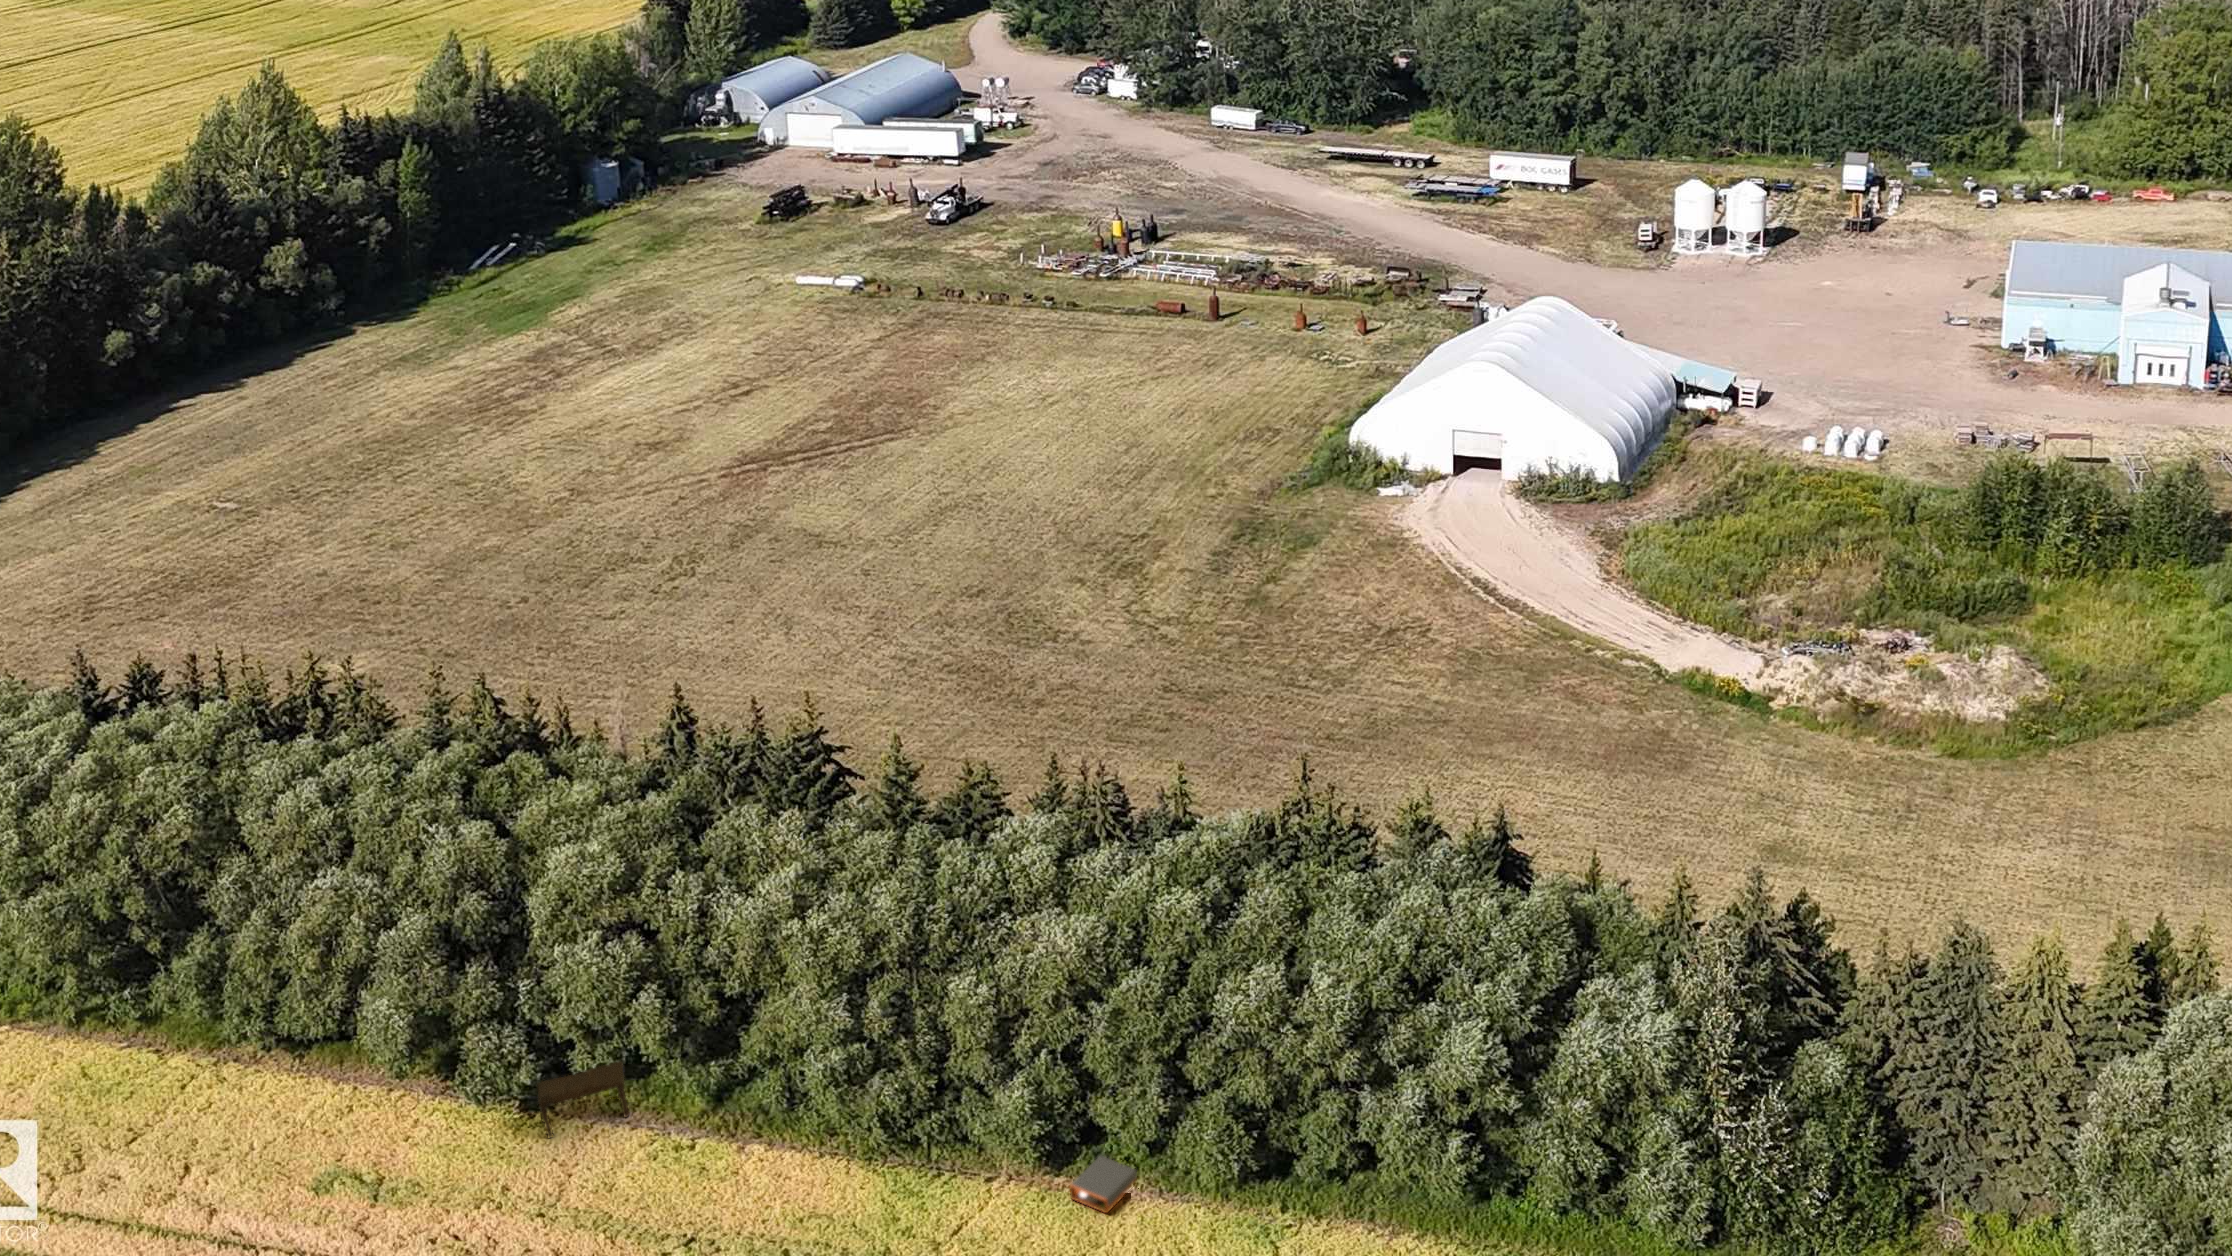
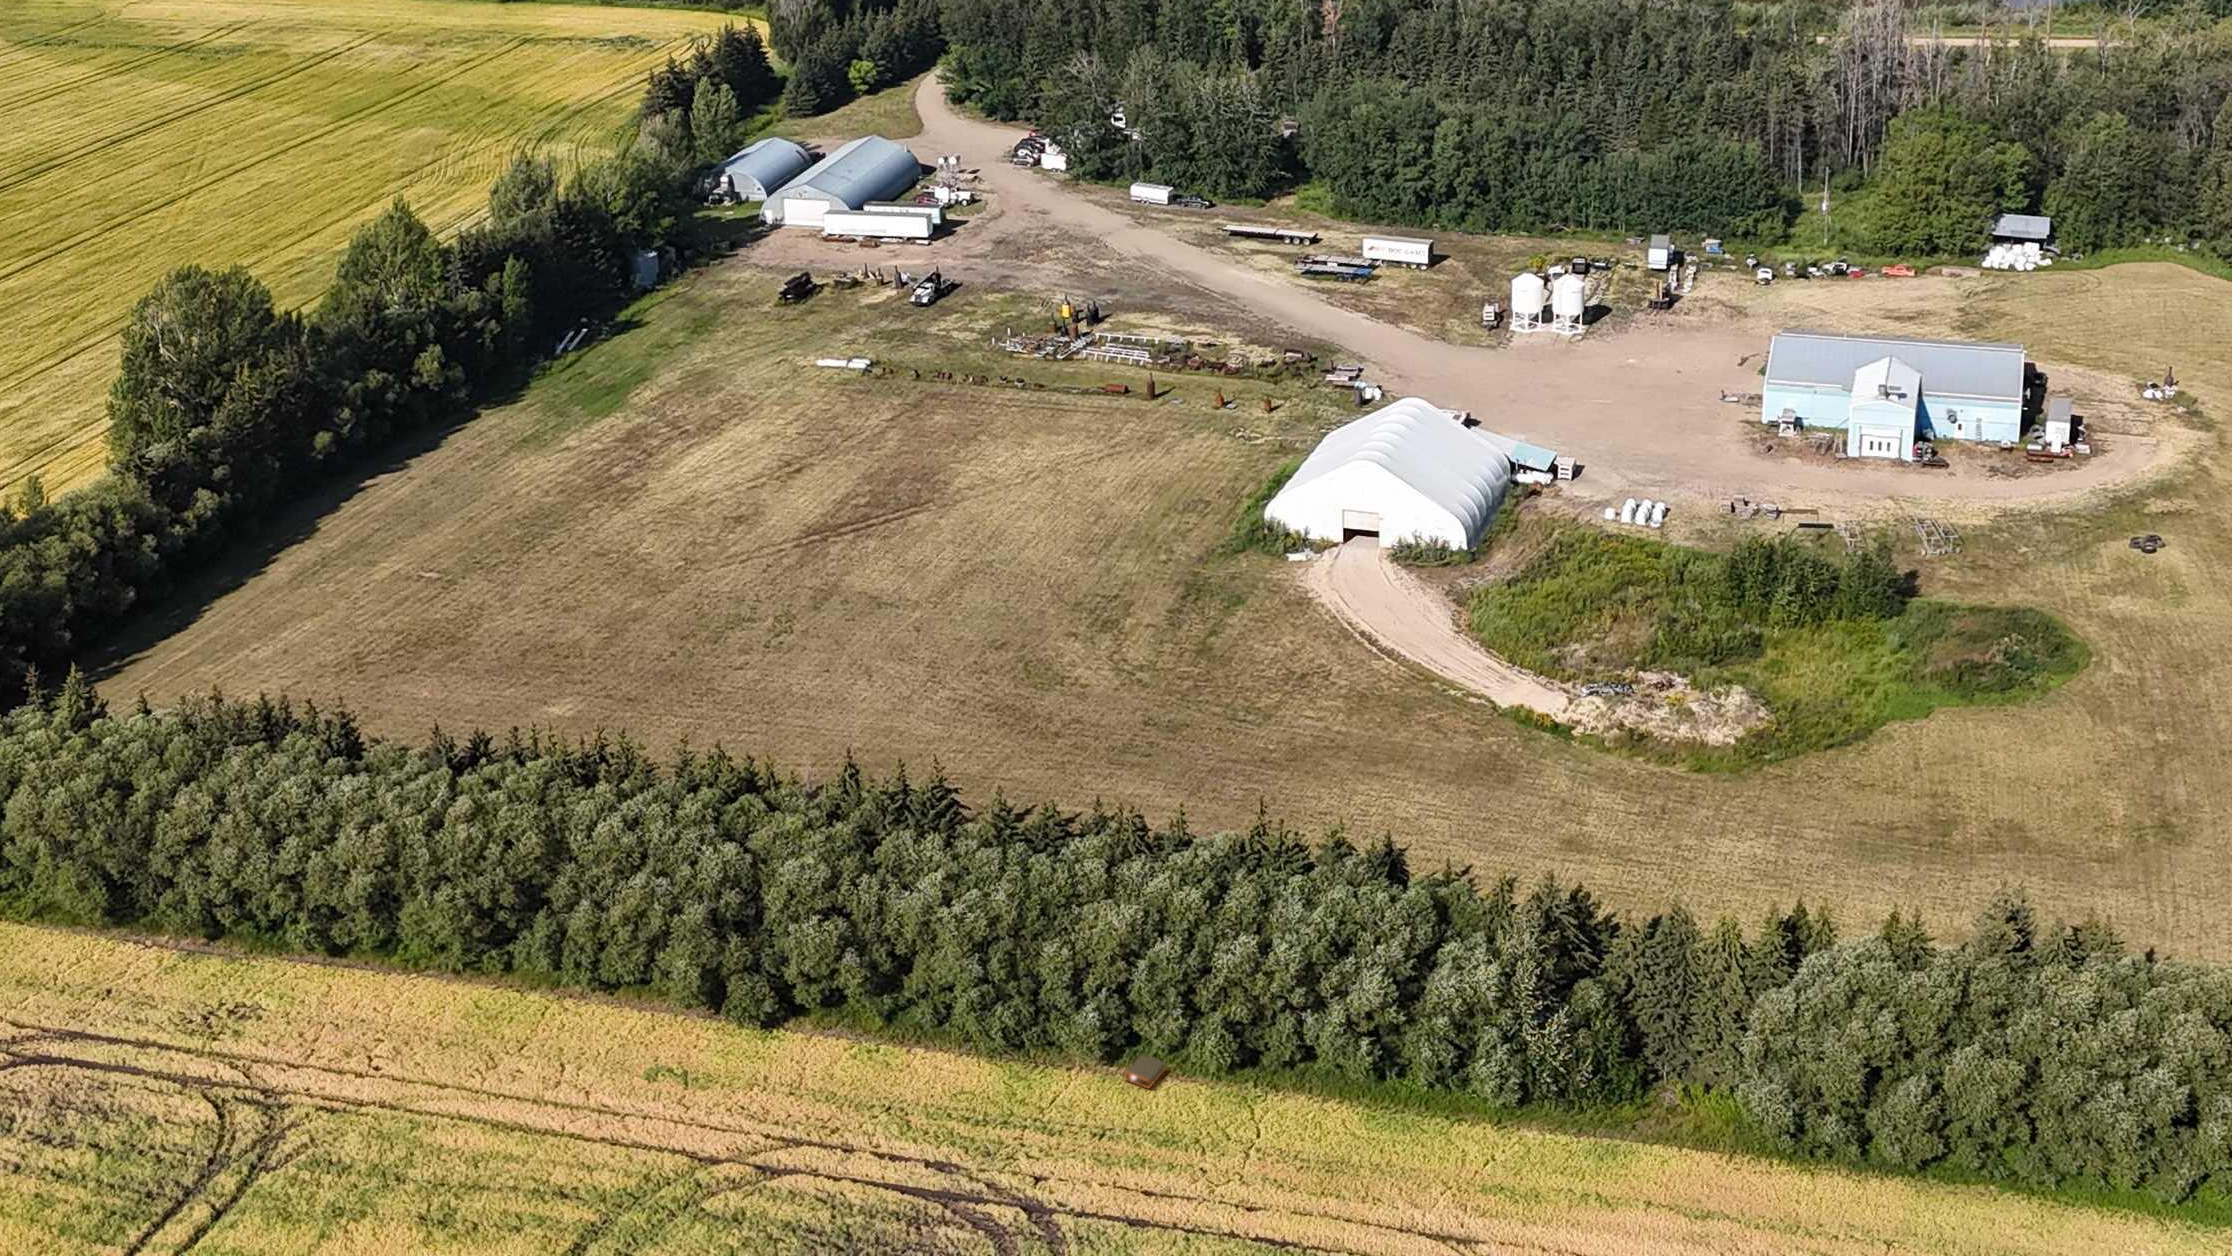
bench: present [537,1061,629,1138] -> none [783,996,840,1046]

